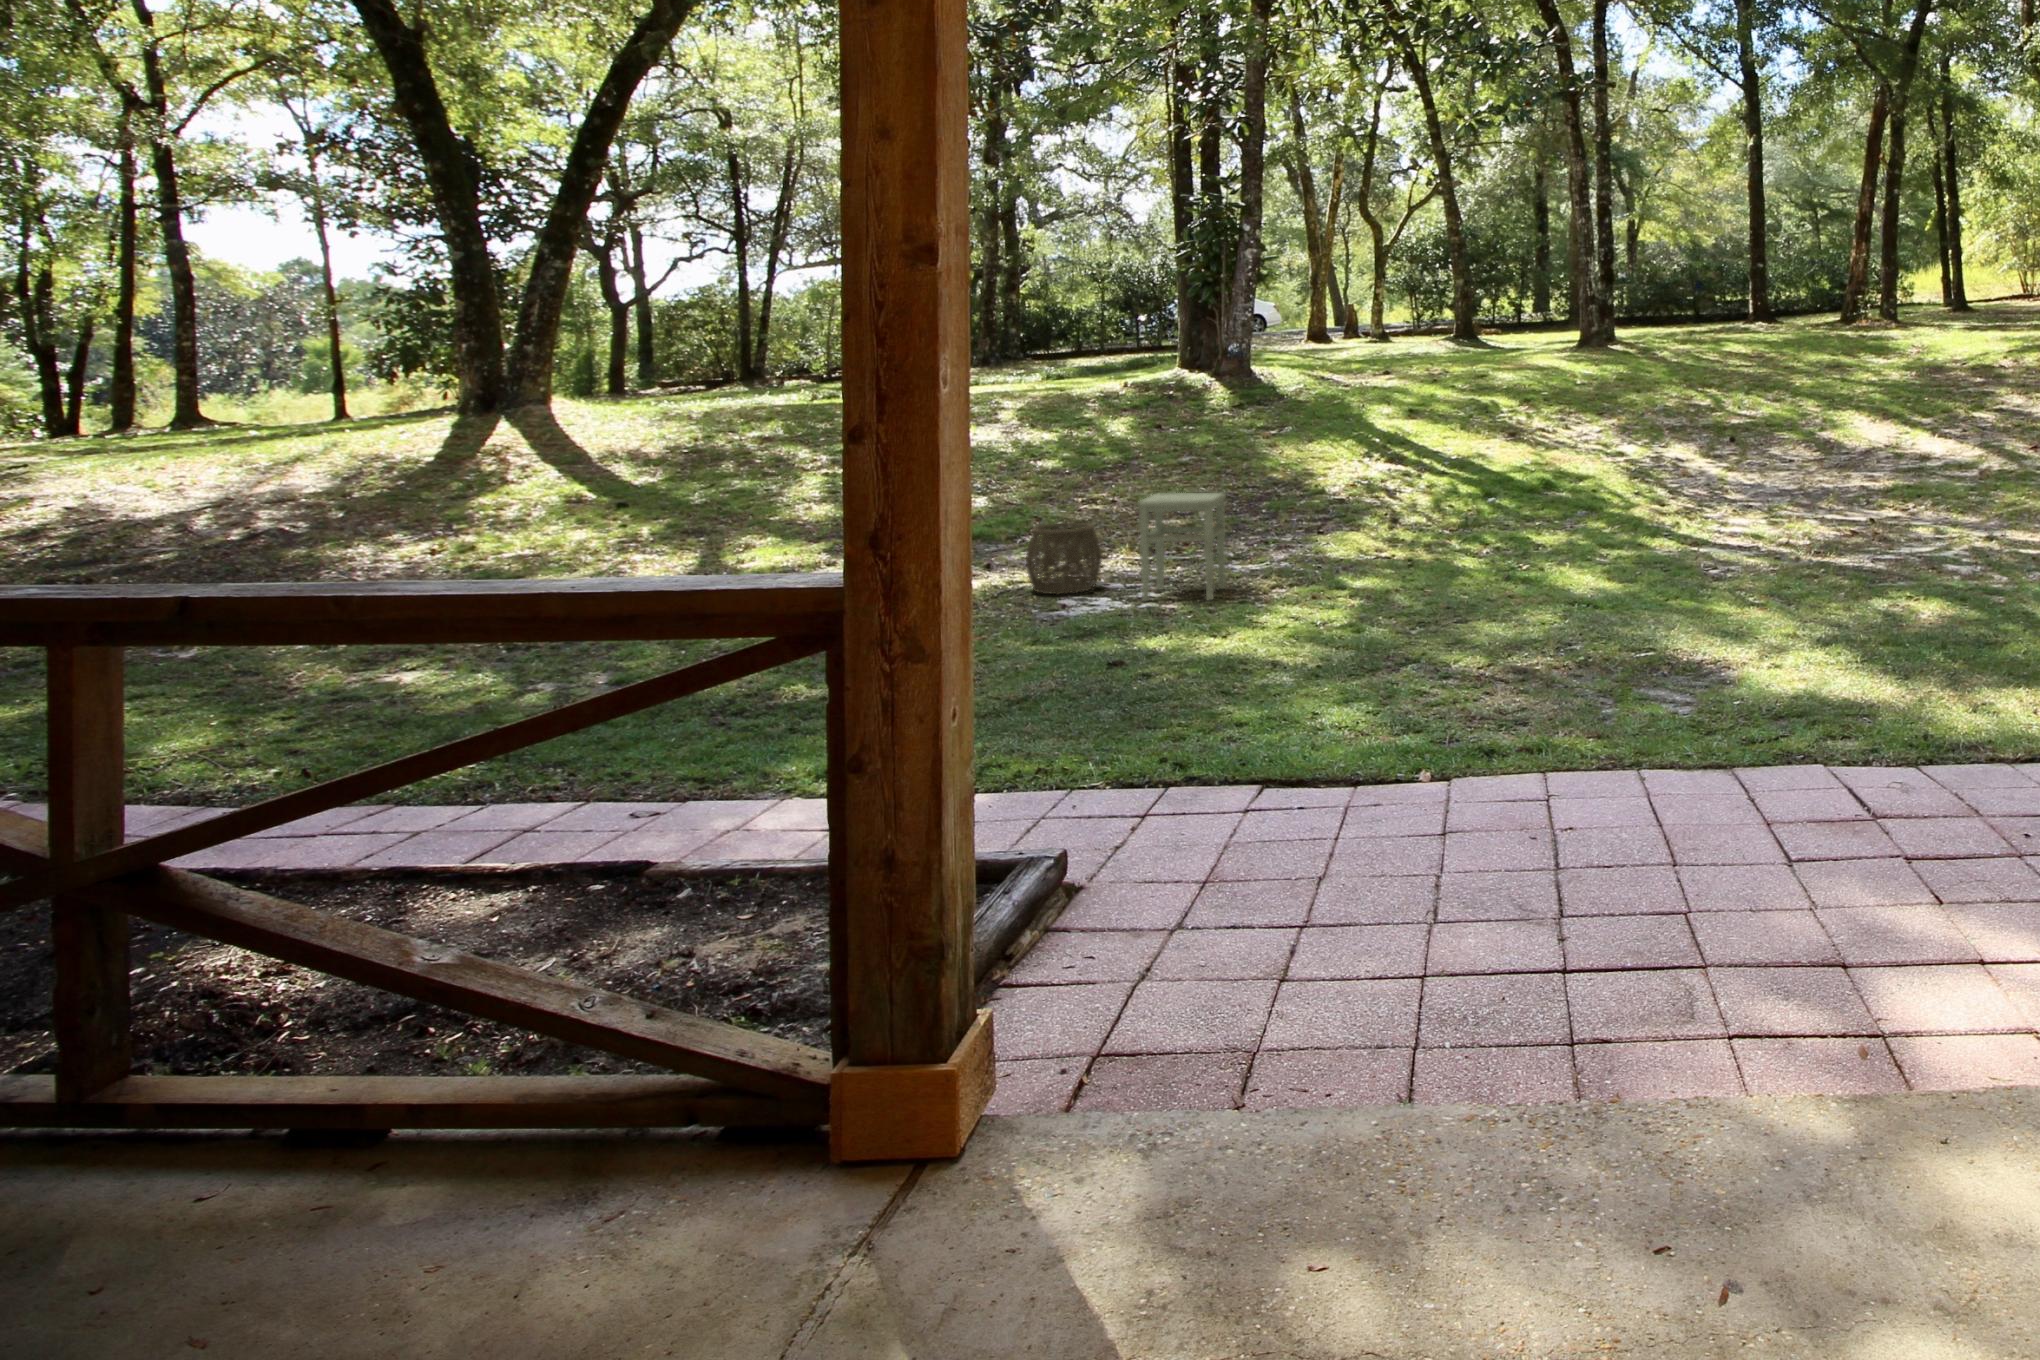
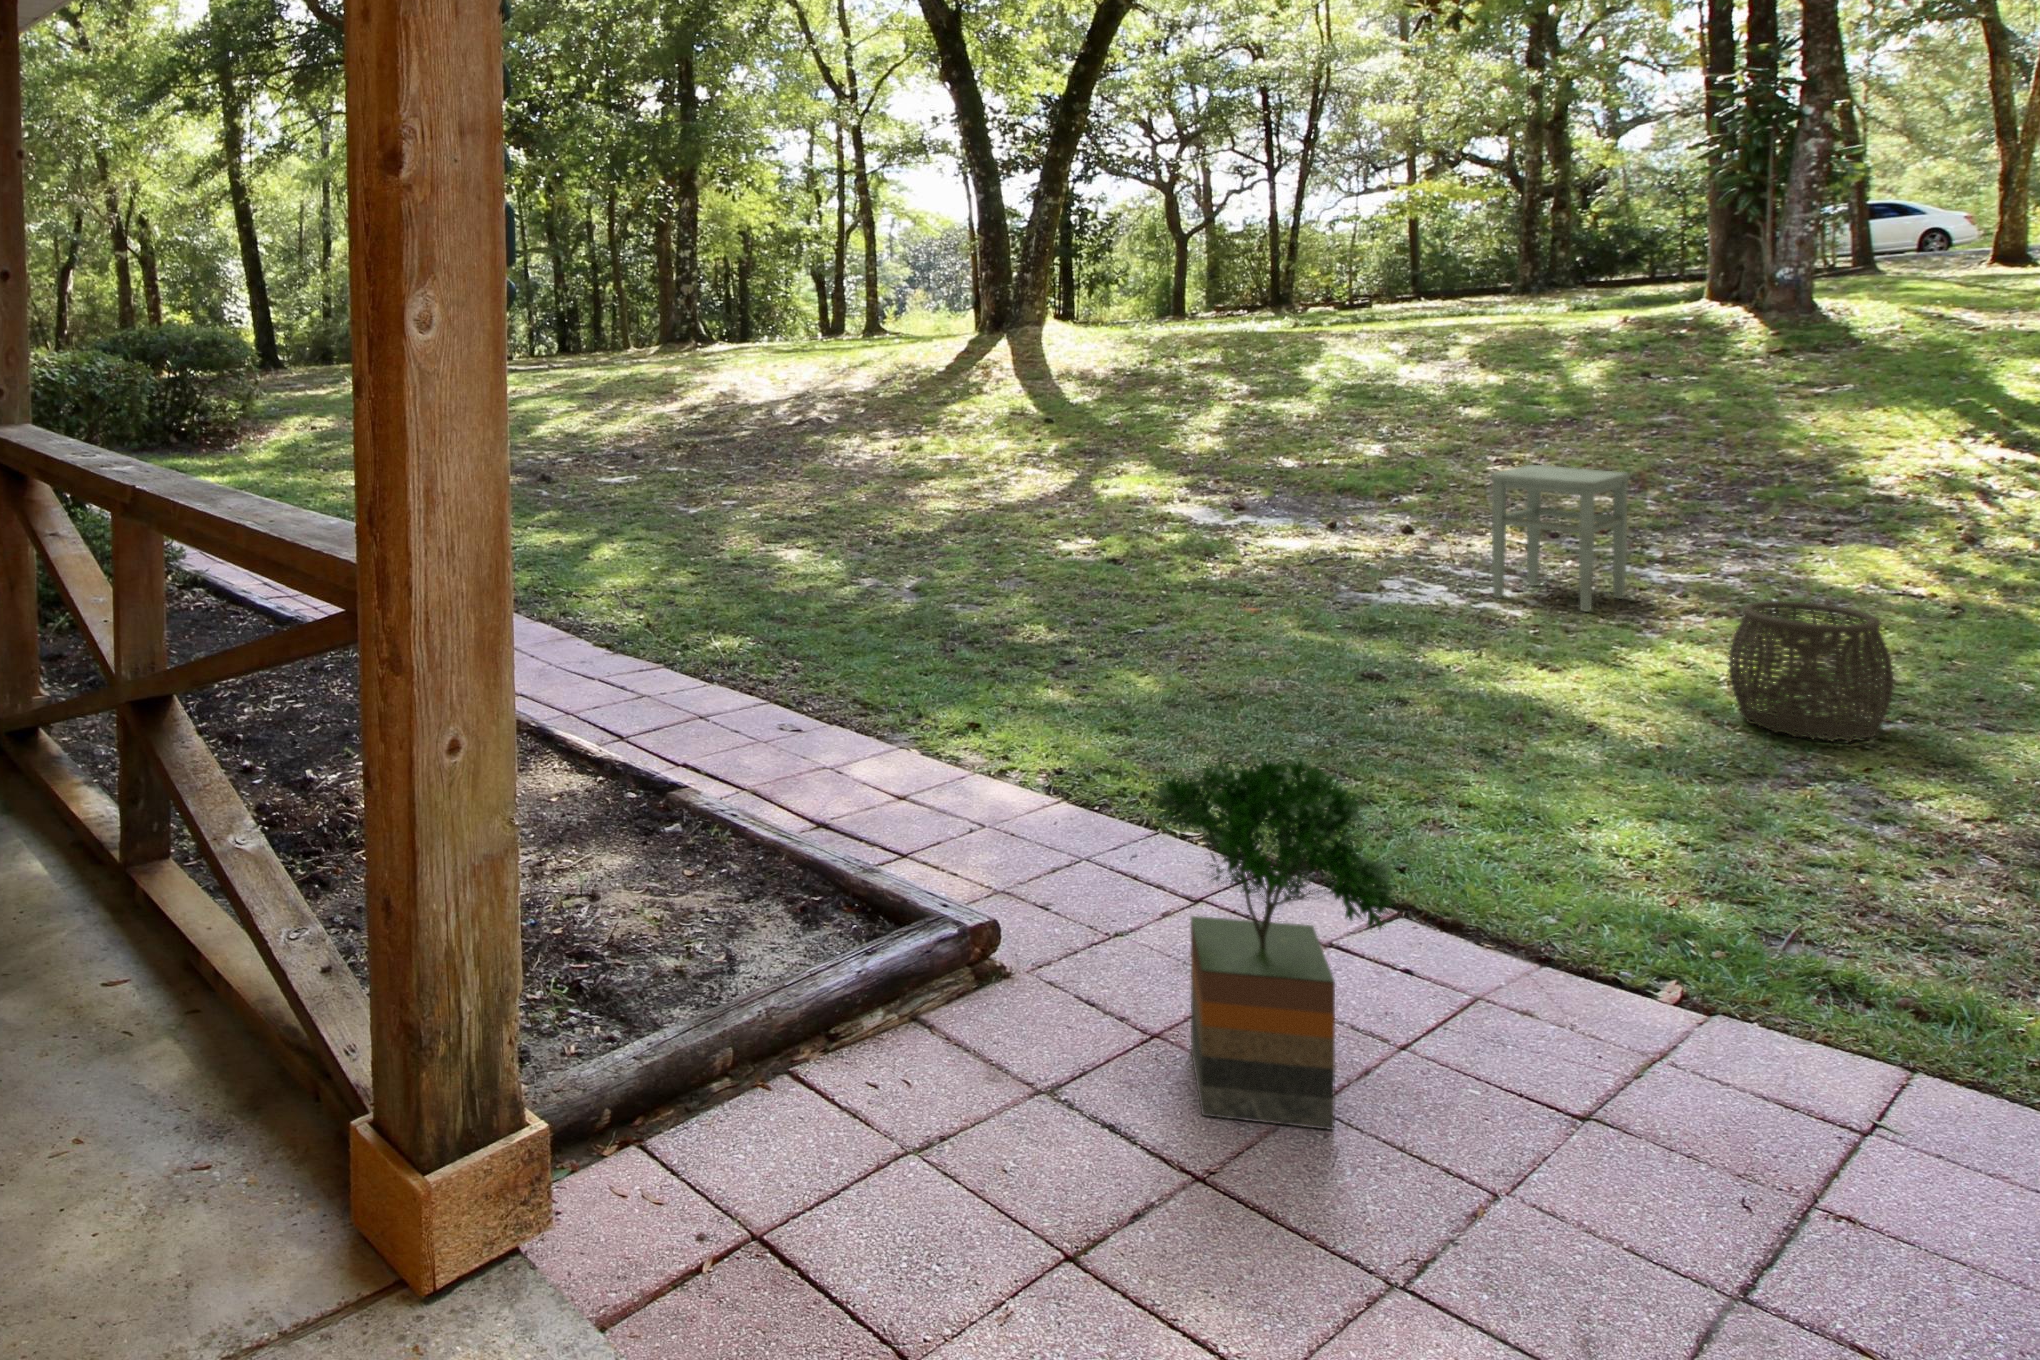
woven basket: present [1026,523,1102,594] -> present [1728,601,1895,742]
potted tree: none [1207,655,1377,902] -> present [1152,757,1396,1130]

